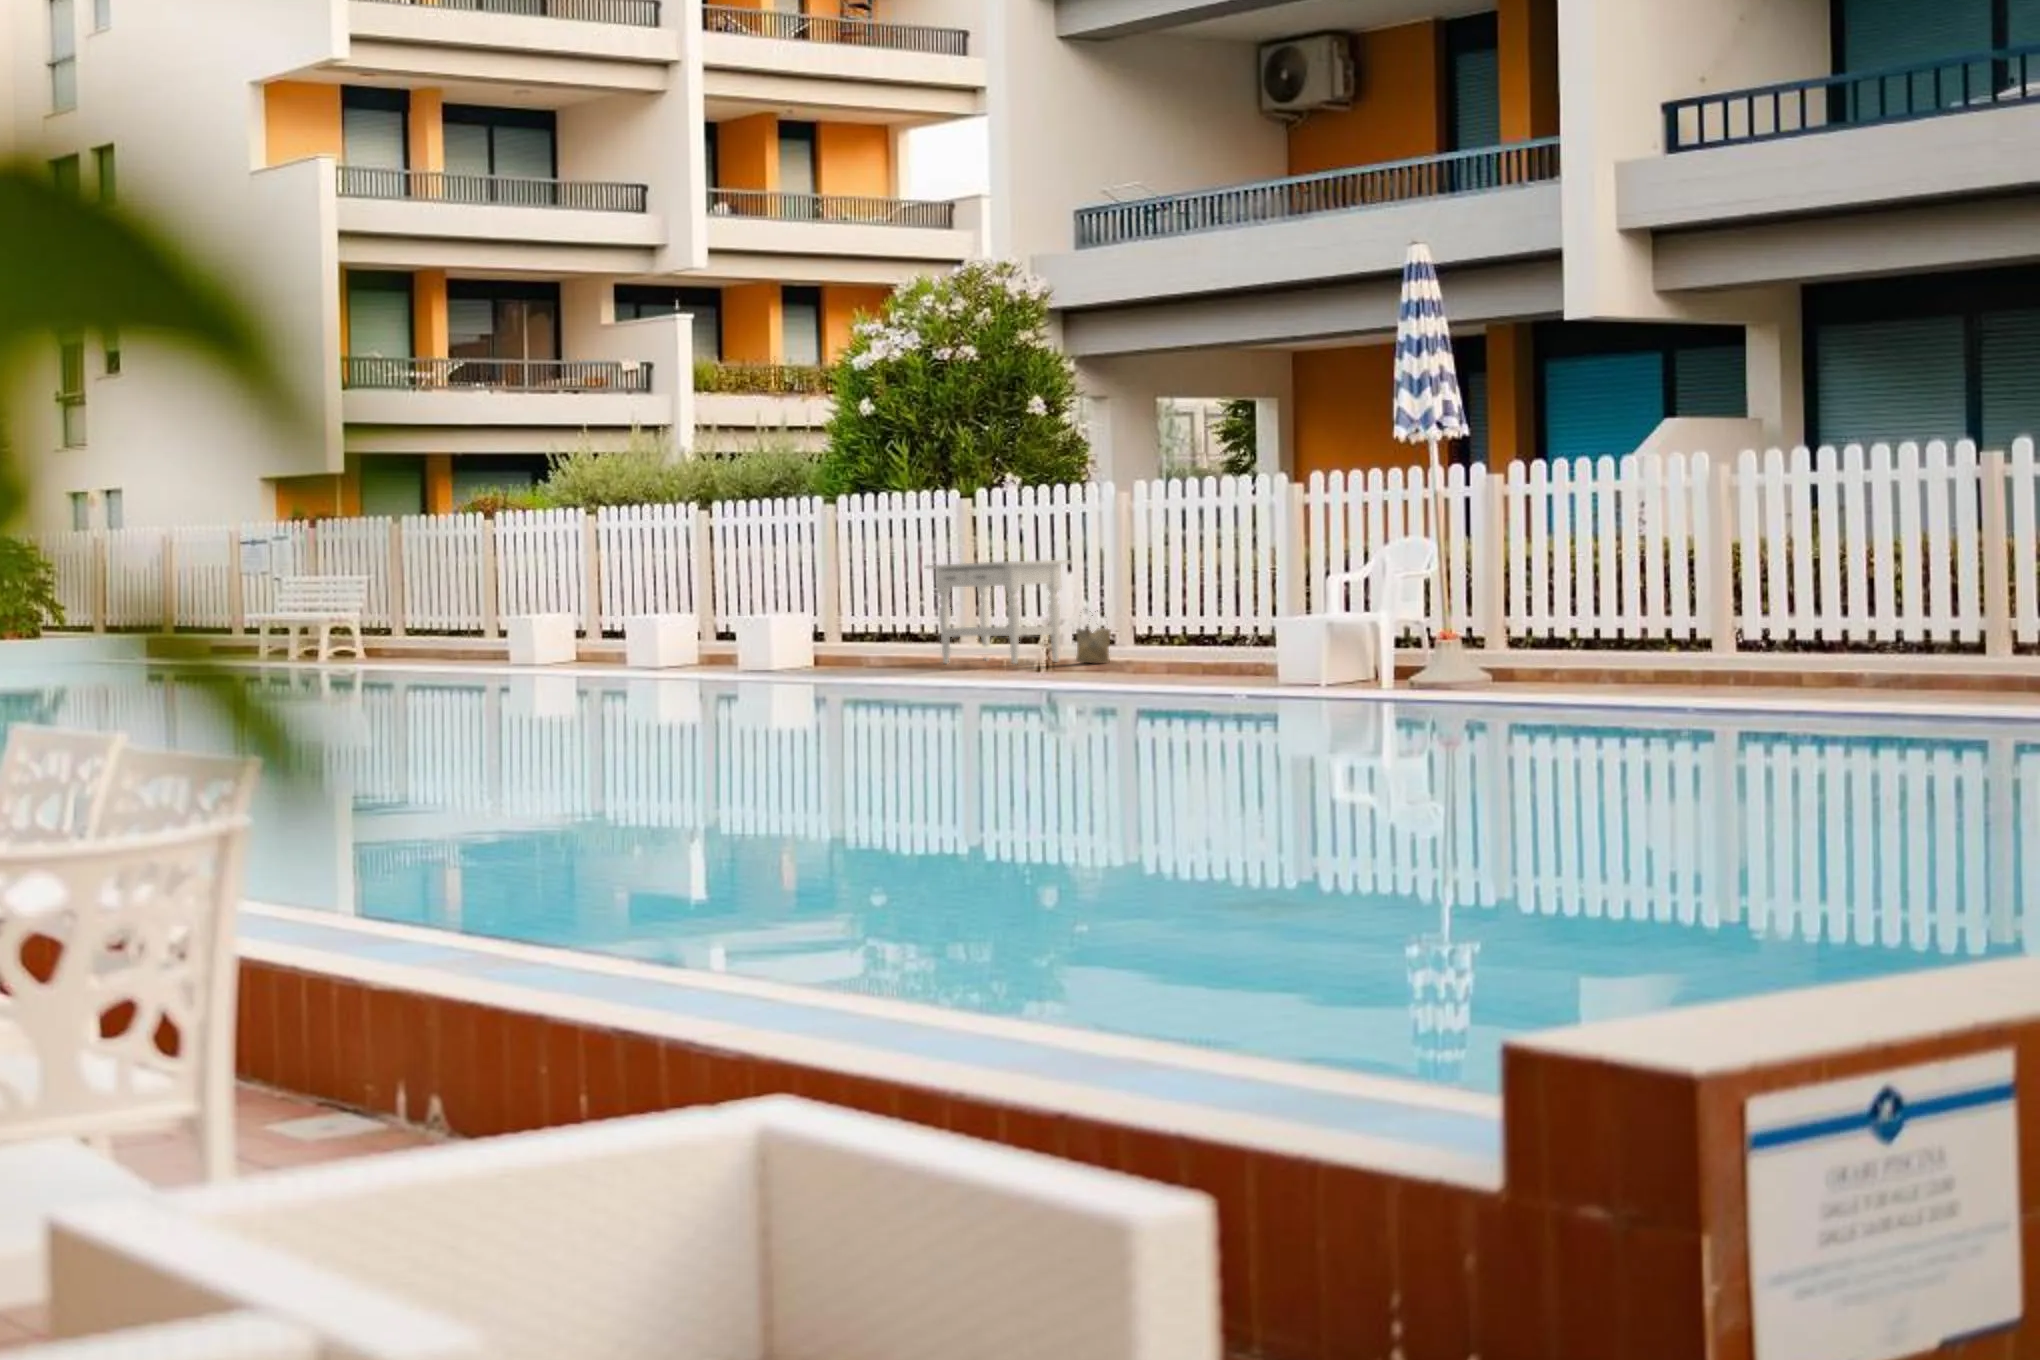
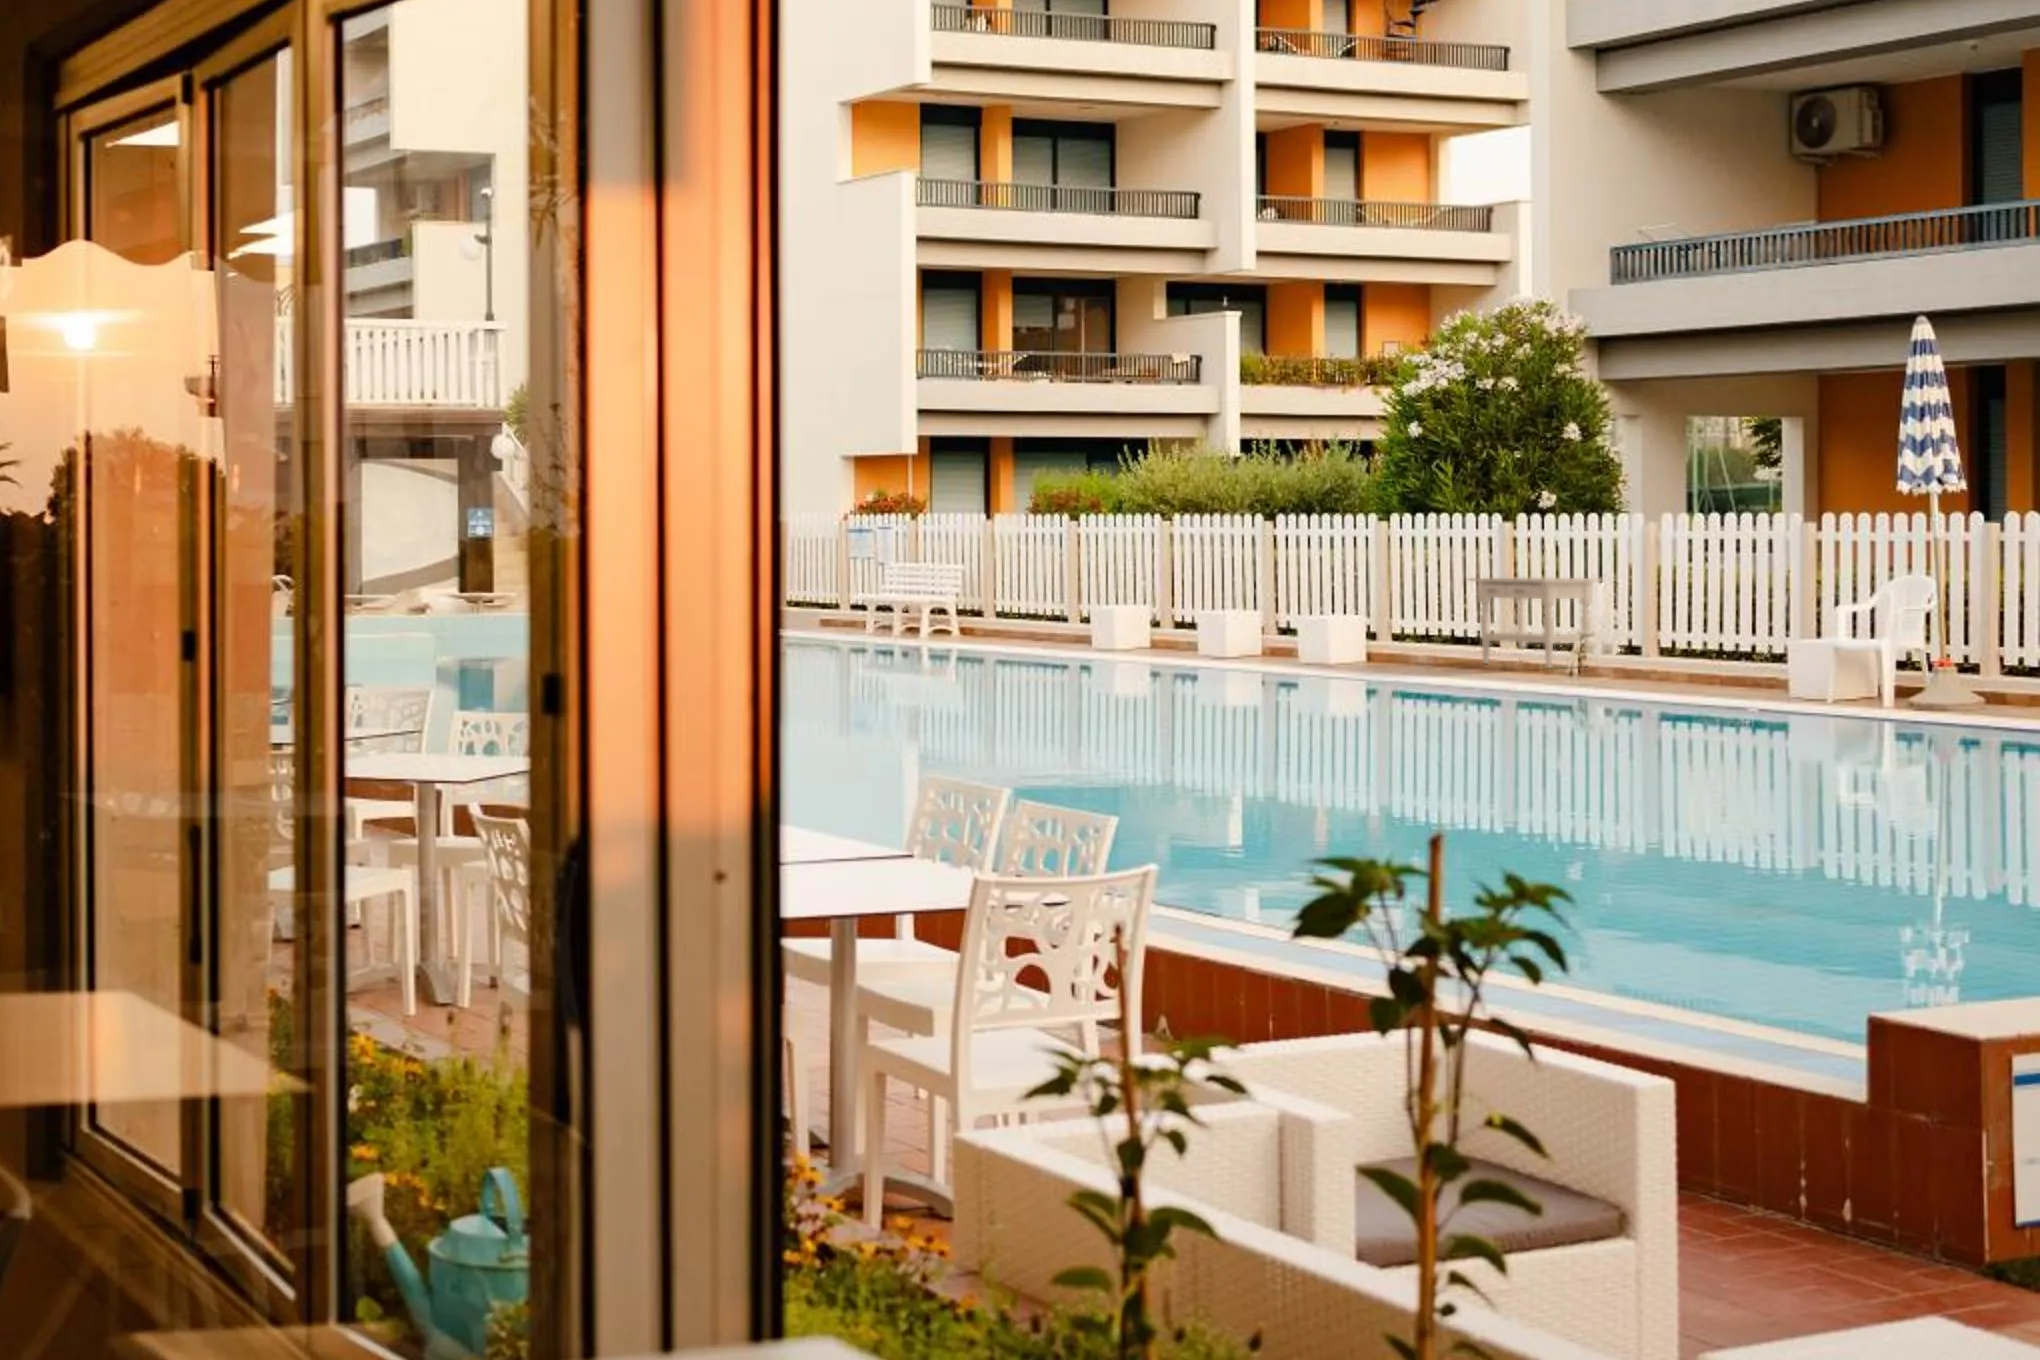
woven basket: present [1076,611,1111,663] -> none [1604,623,1638,670]

